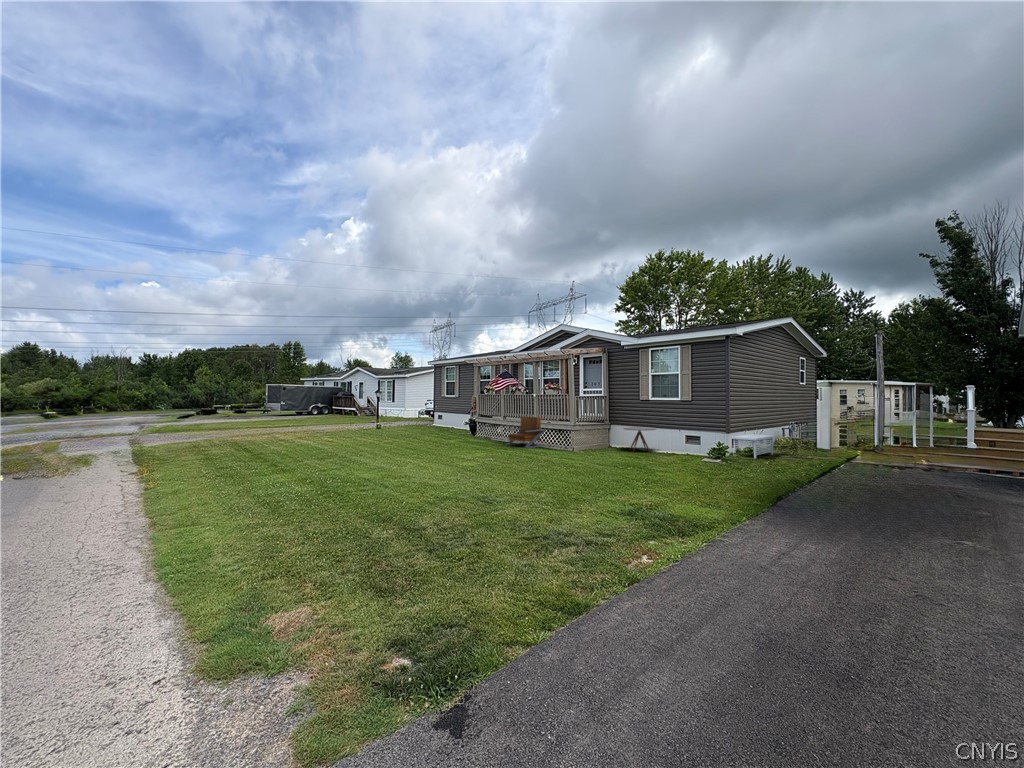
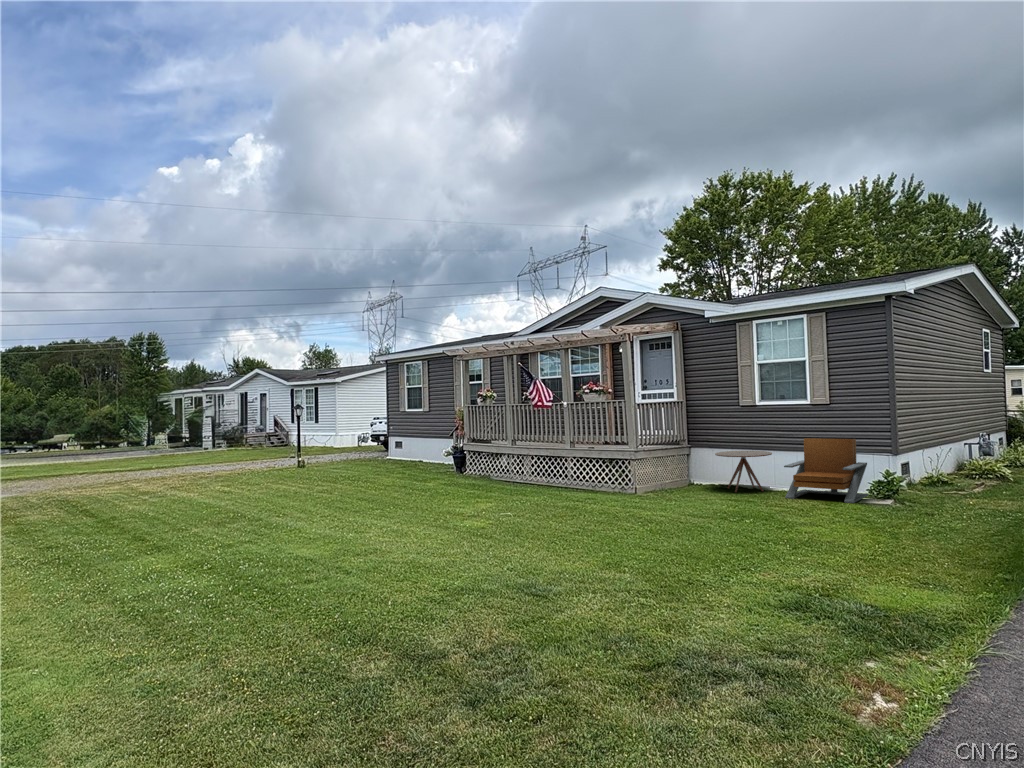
lounge chair: present [506,417,545,448] -> present [784,438,868,503]
storage bench: present [731,434,774,458] -> none [904,456,972,498]

